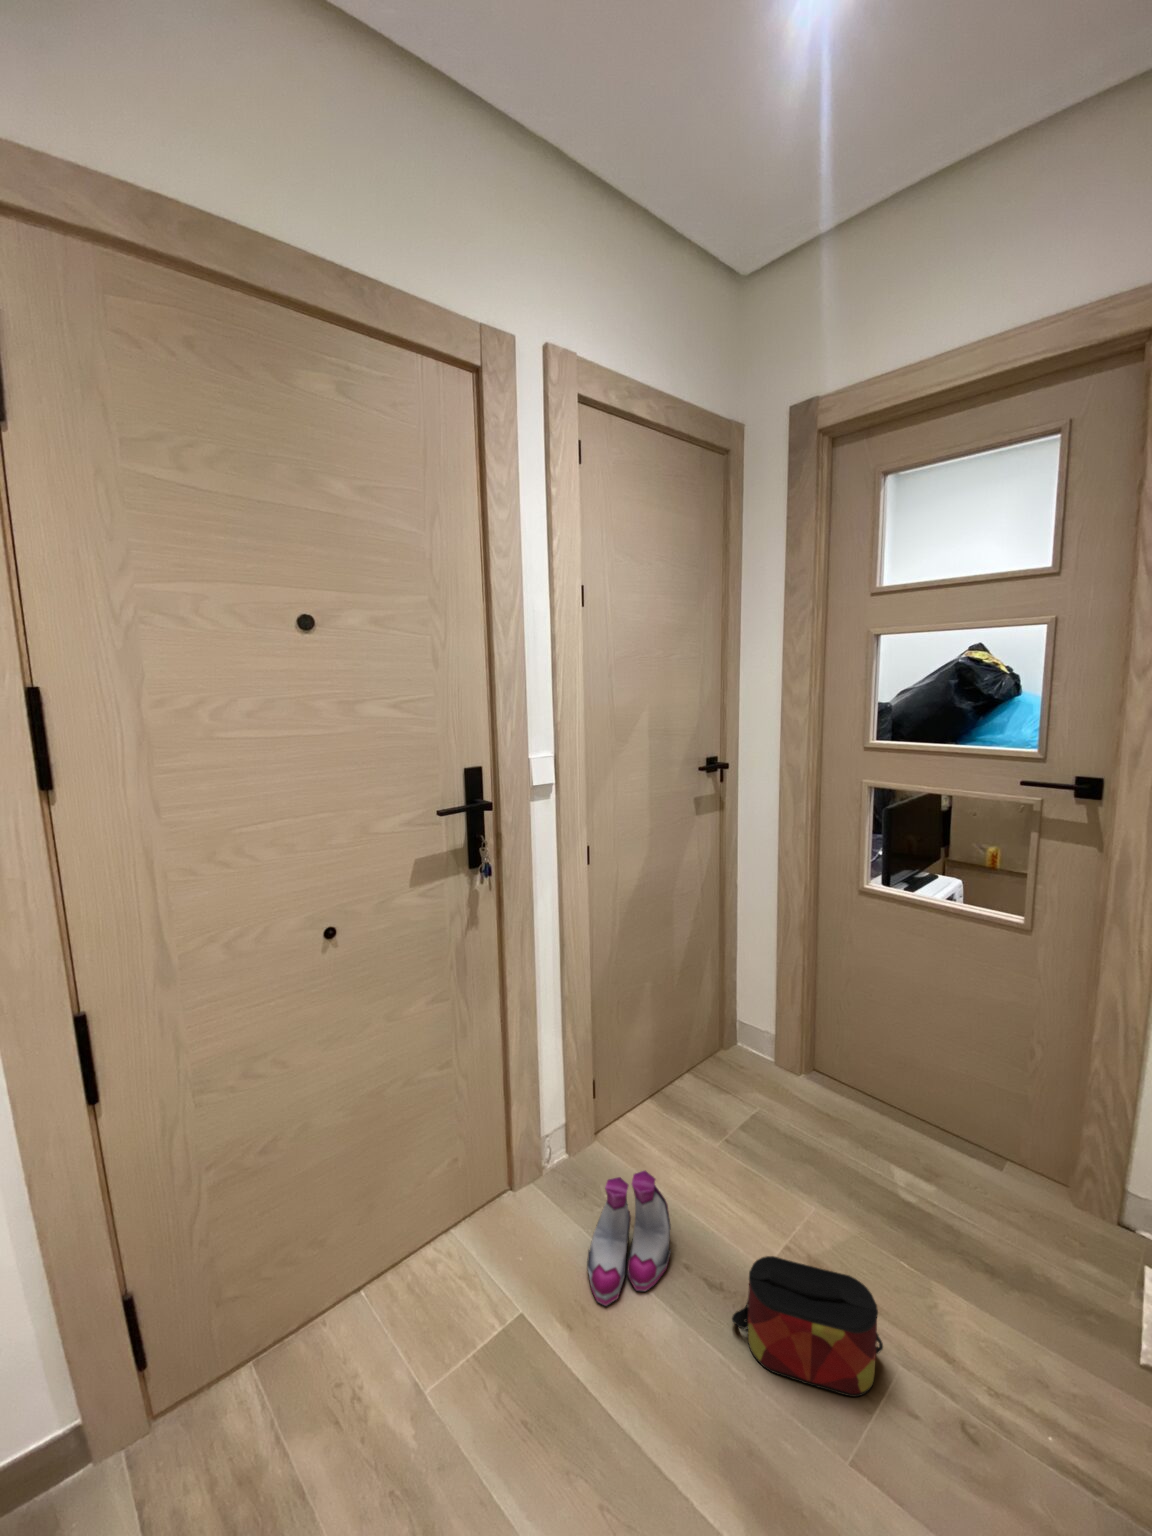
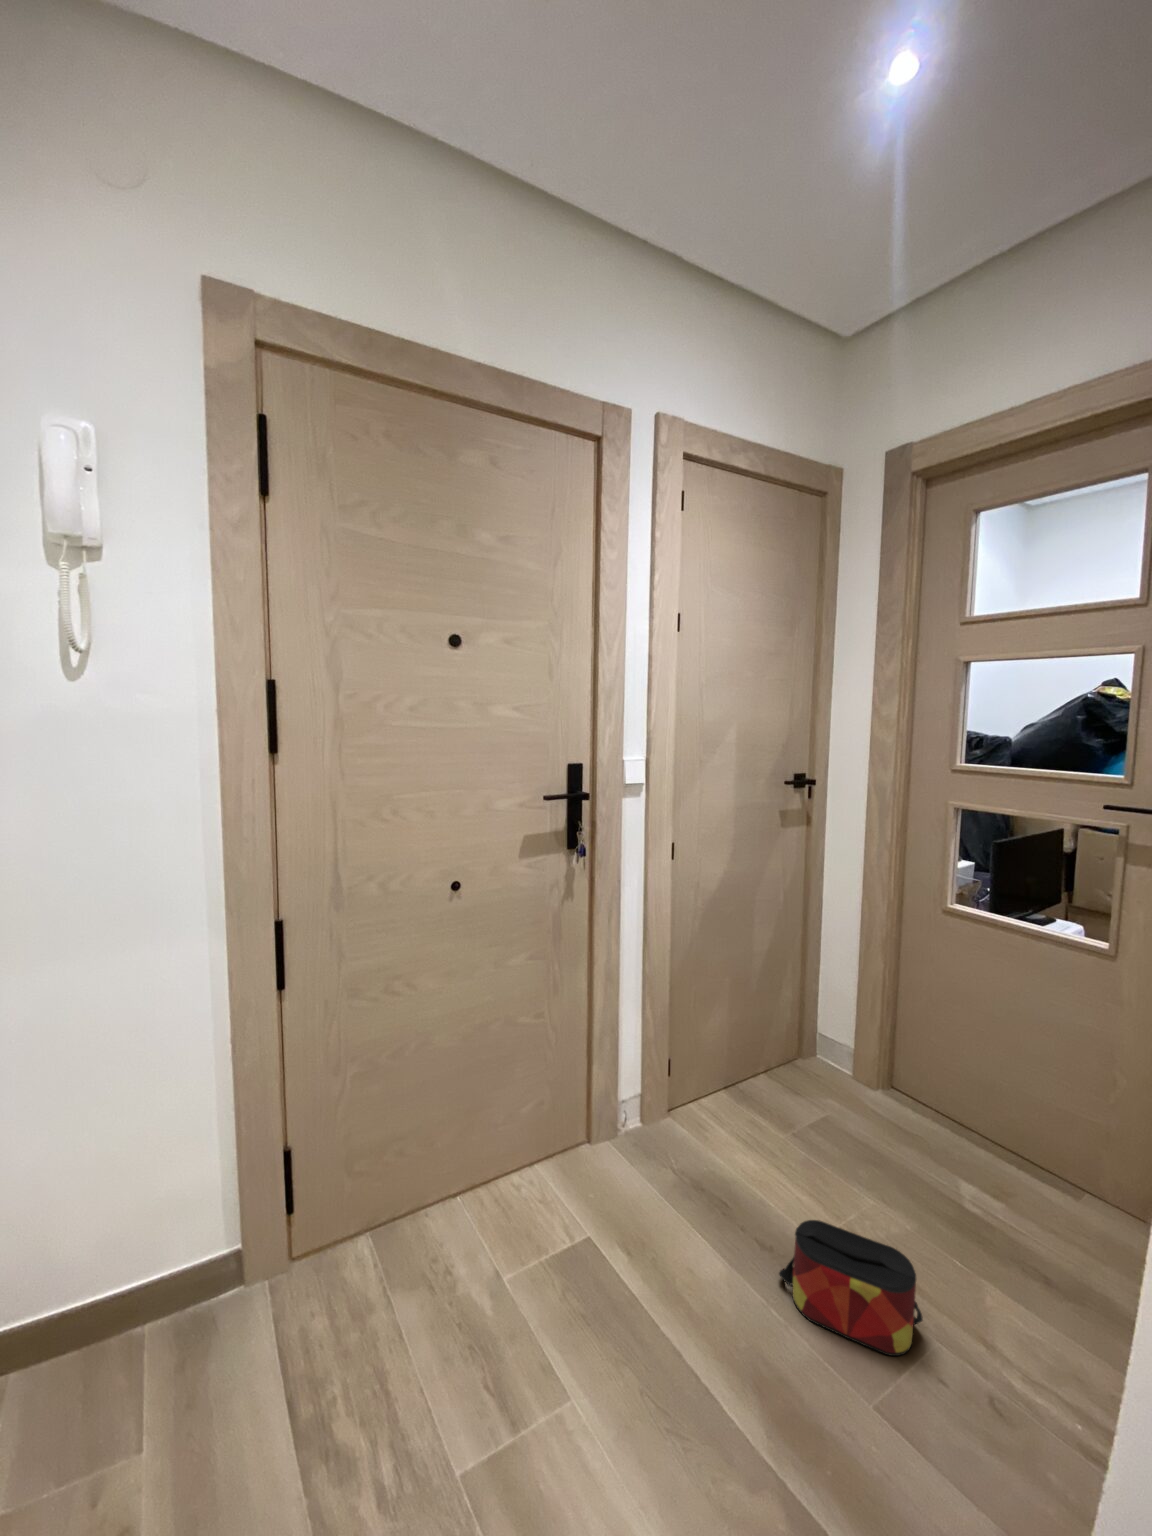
boots: present [587,1170,671,1306] -> none [650,1133,730,1245]

